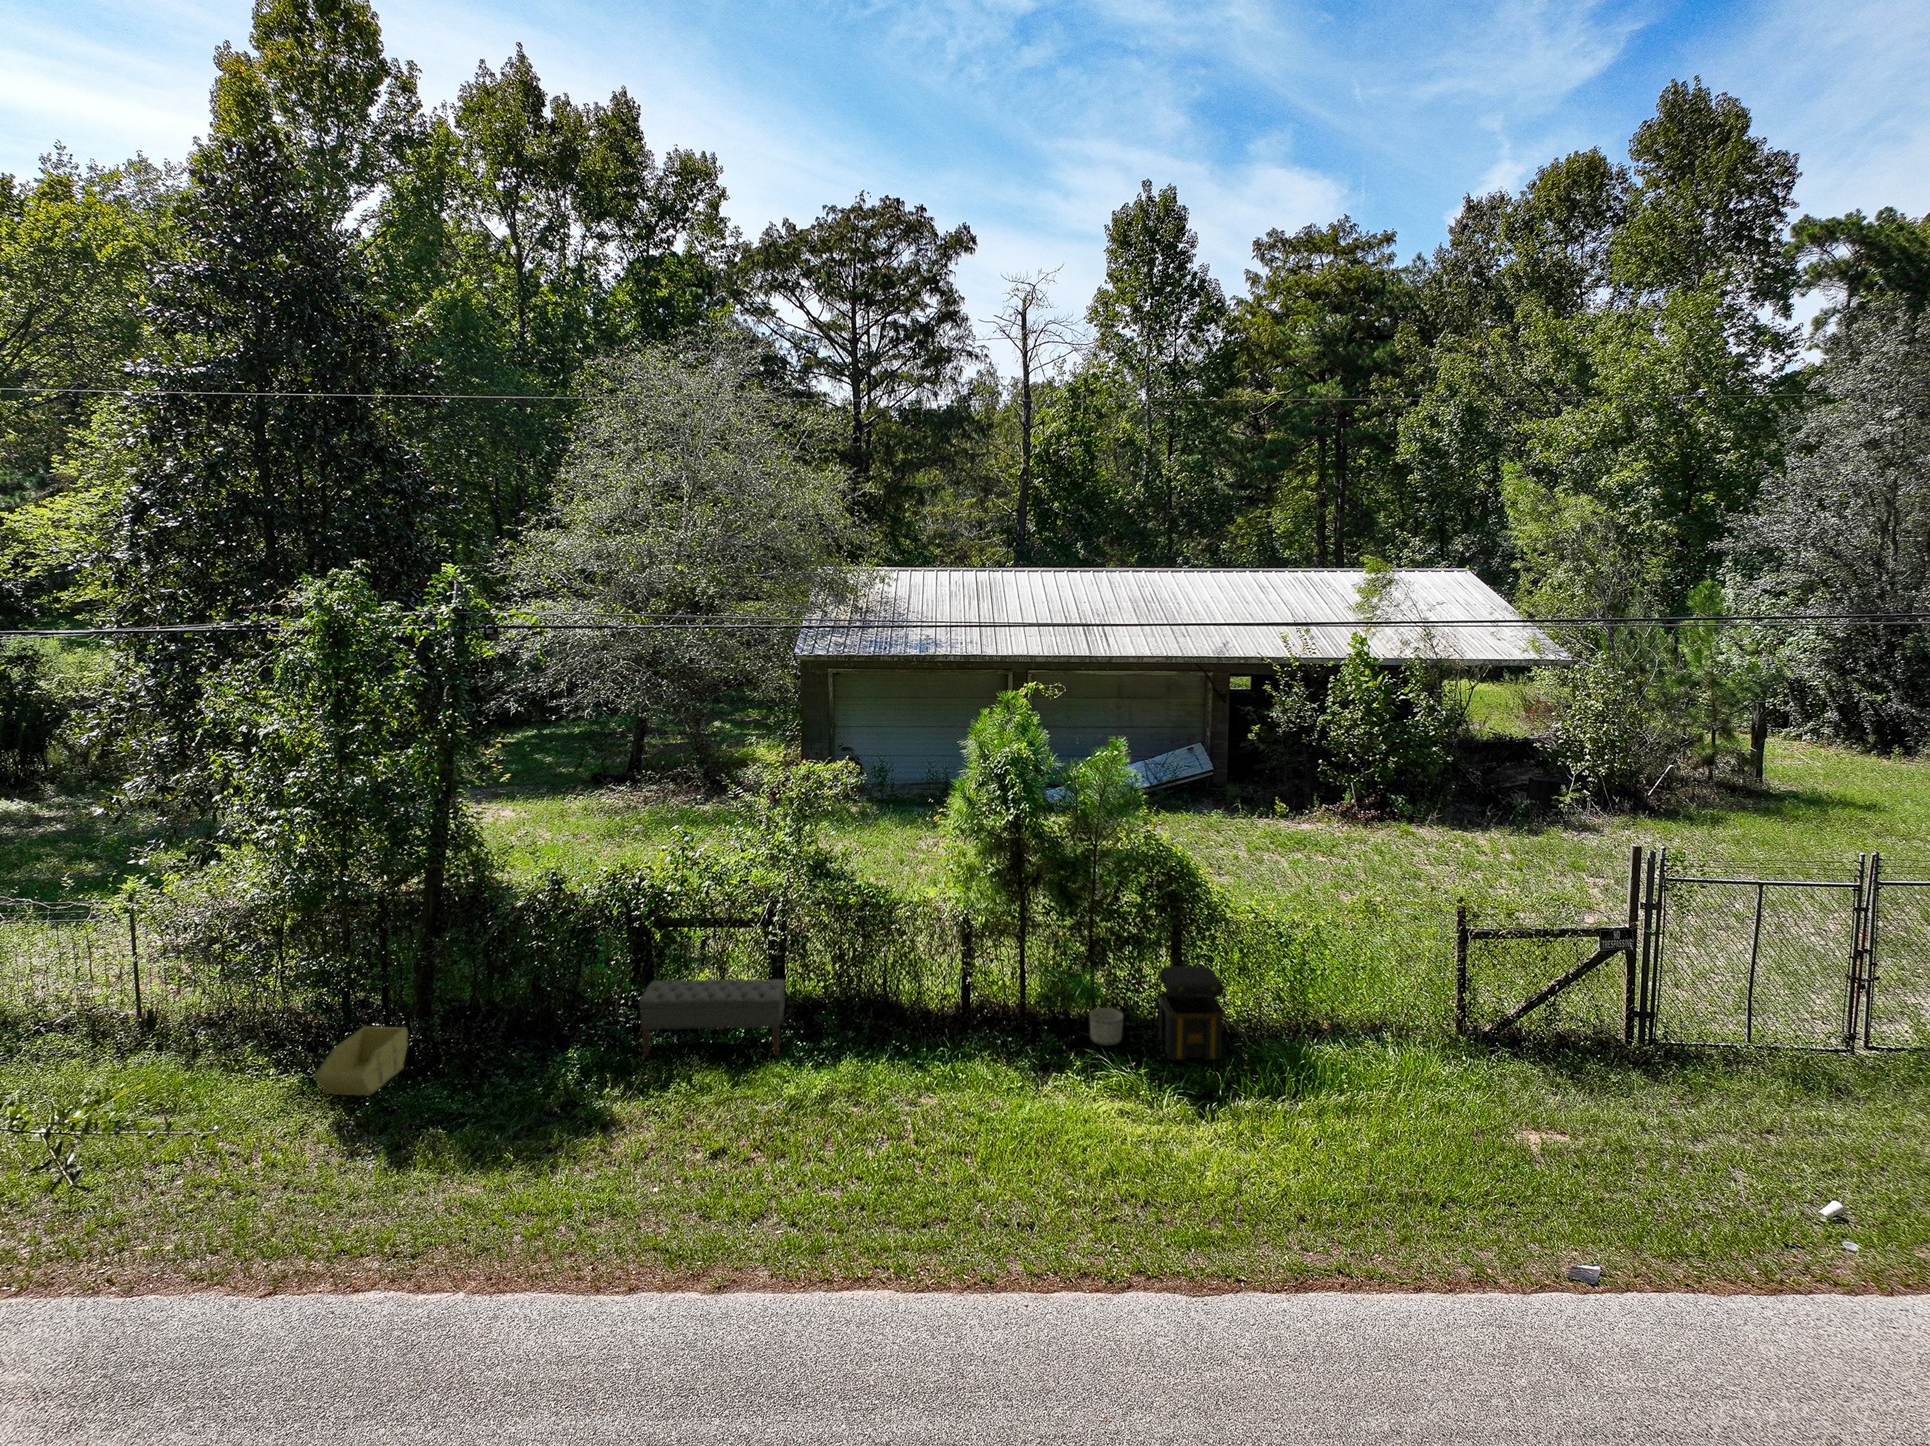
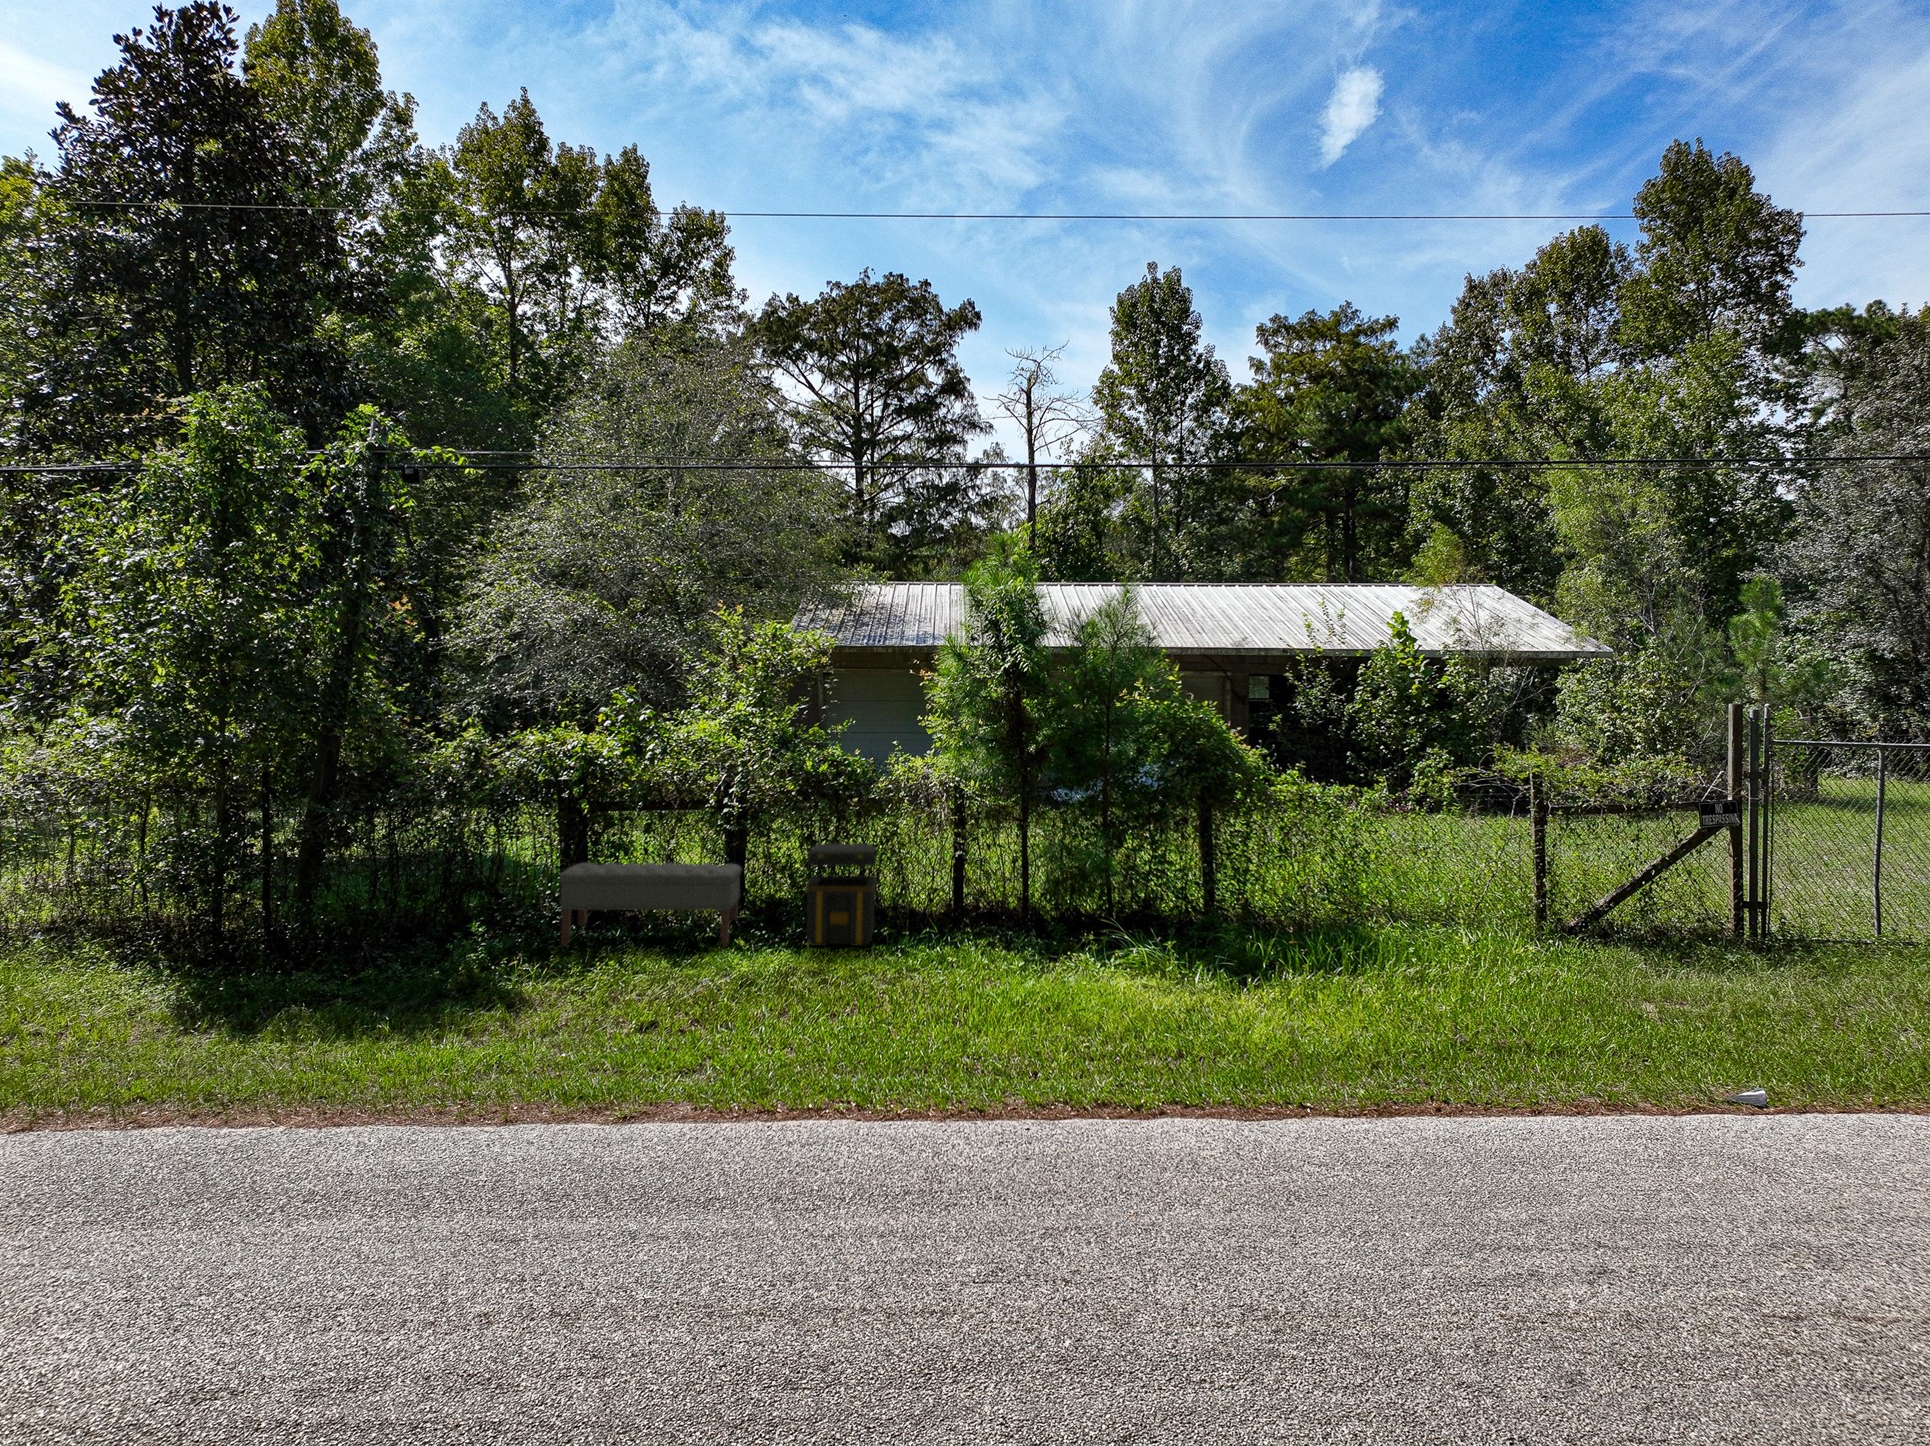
toolbox: present [1158,966,1224,1061] -> present [806,844,877,946]
planter: present [1090,1008,1123,1046] -> none [1103,905,1144,945]
storage bin: present [315,1026,408,1096] -> none [139,901,271,967]

